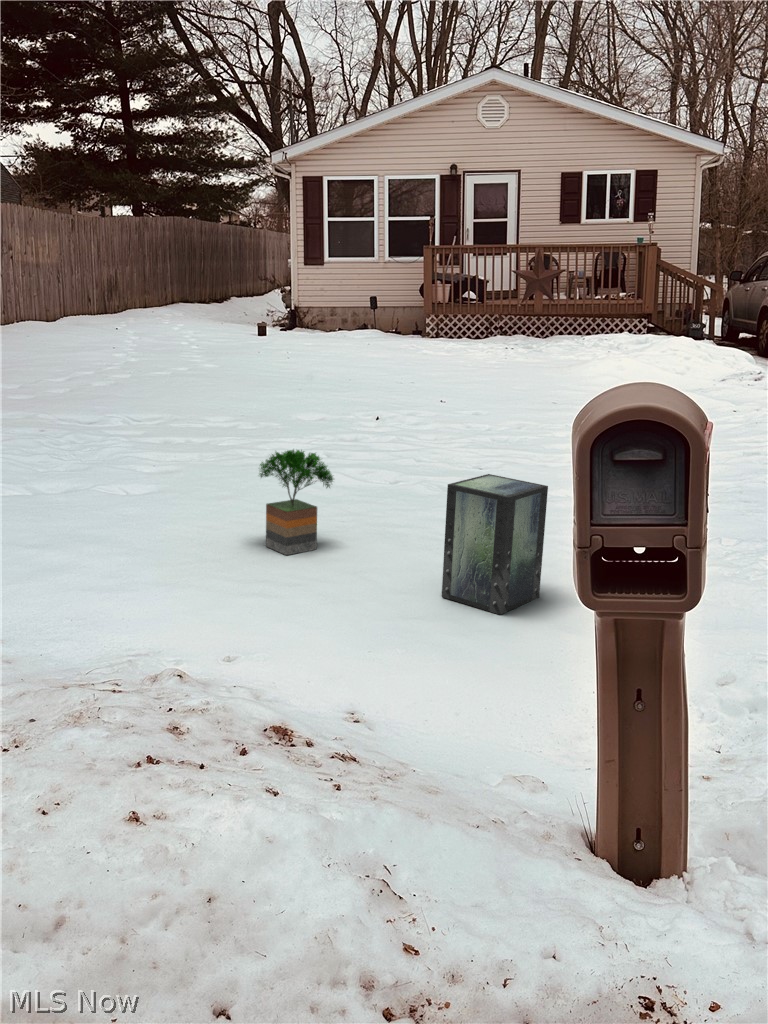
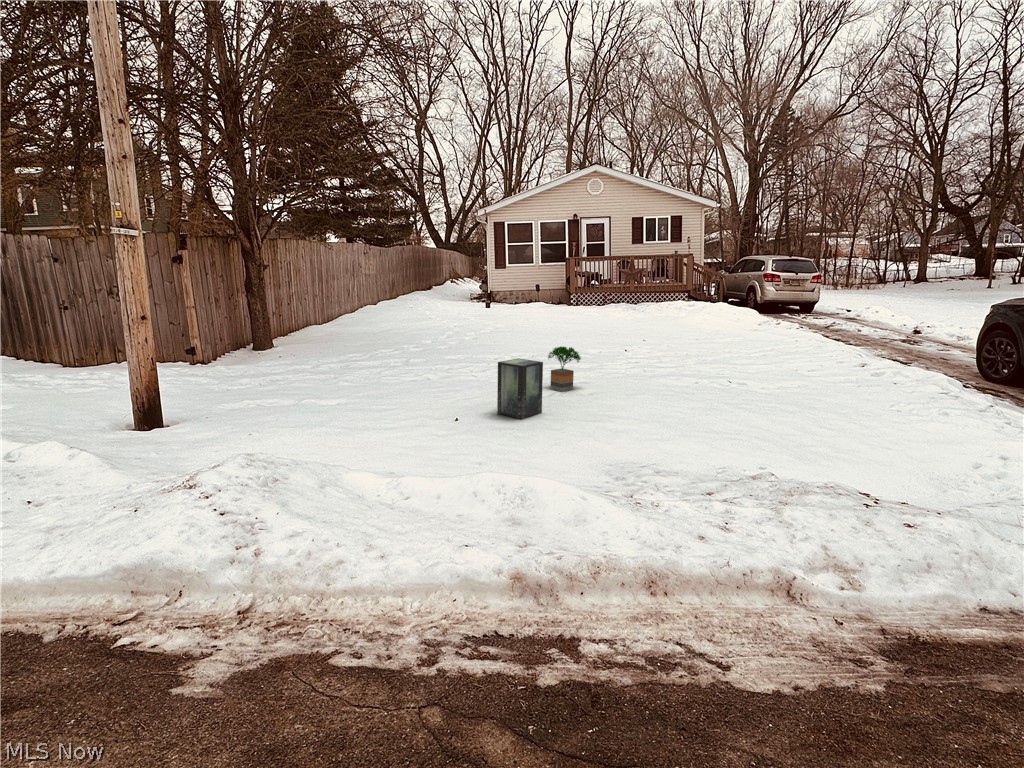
storage box: present [442,474,548,615] -> present [497,358,543,419]

